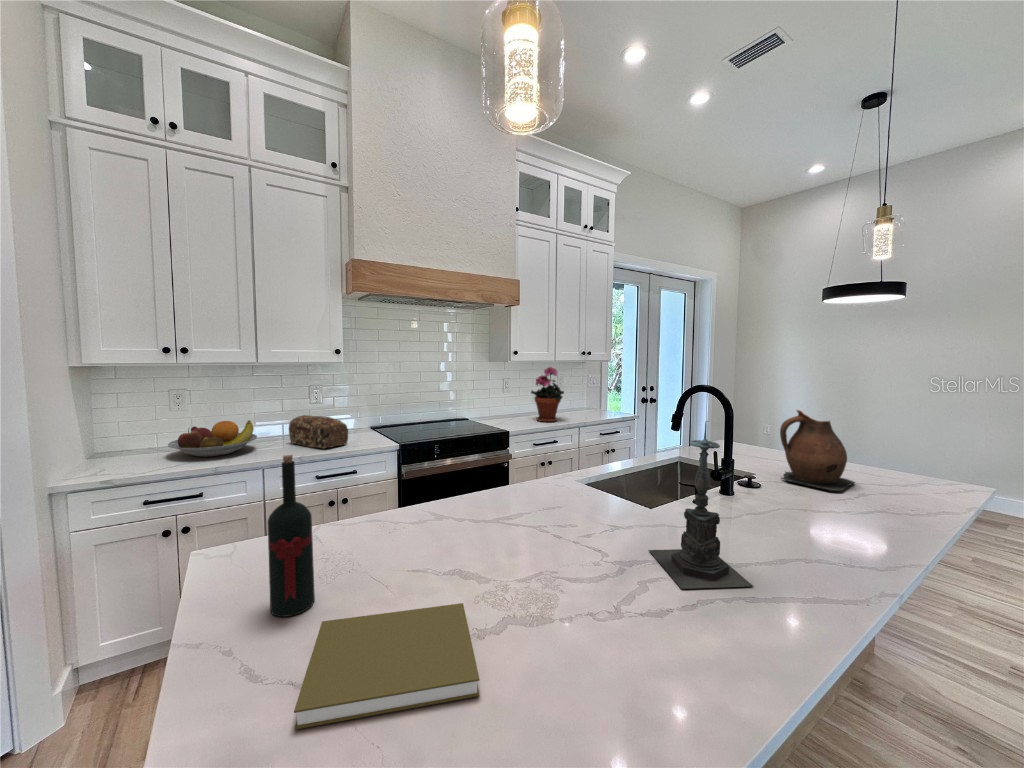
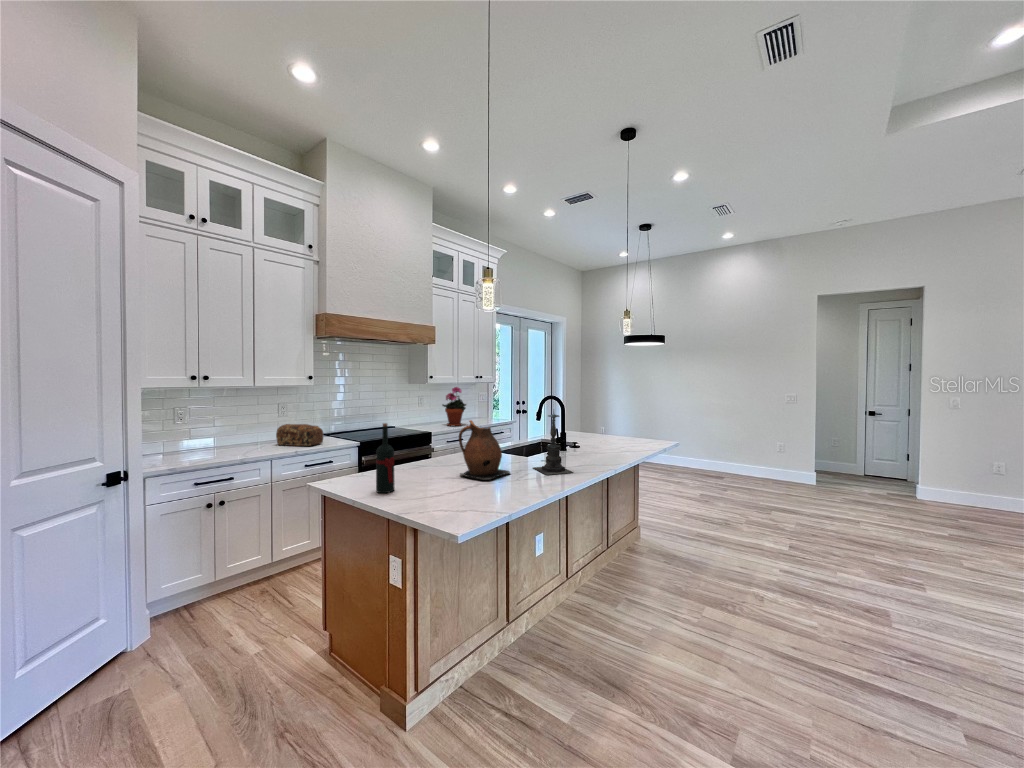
ceramic pitcher: present [780,410,855,492] -> present [459,420,510,480]
fruit bowl: present [168,420,257,457] -> none [193,428,258,454]
book: present [294,603,480,729] -> none [409,481,481,507]

